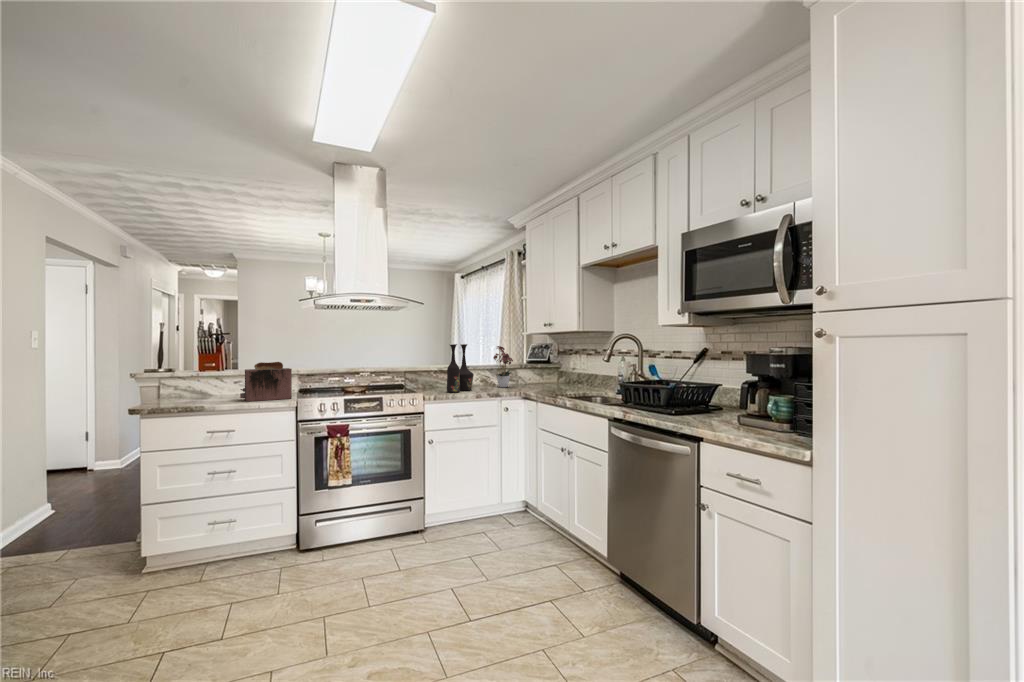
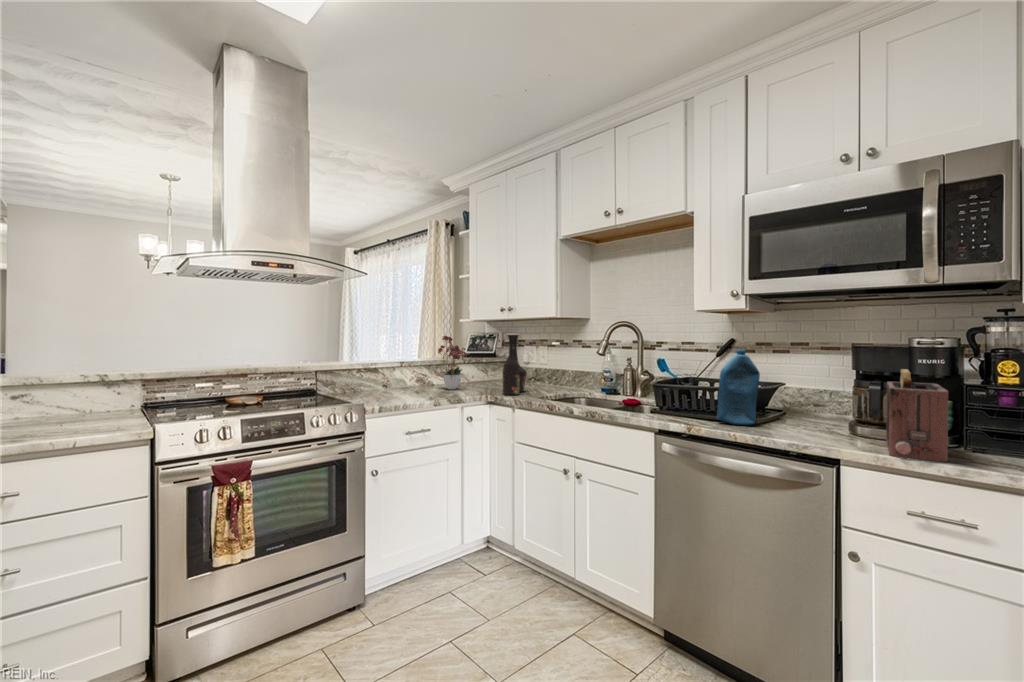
vase: present [447,344,474,393] -> present [503,334,527,395]
bottle: none [647,356,678,414] -> present [717,349,760,426]
toaster: present [240,362,292,401] -> present [886,369,948,462]

